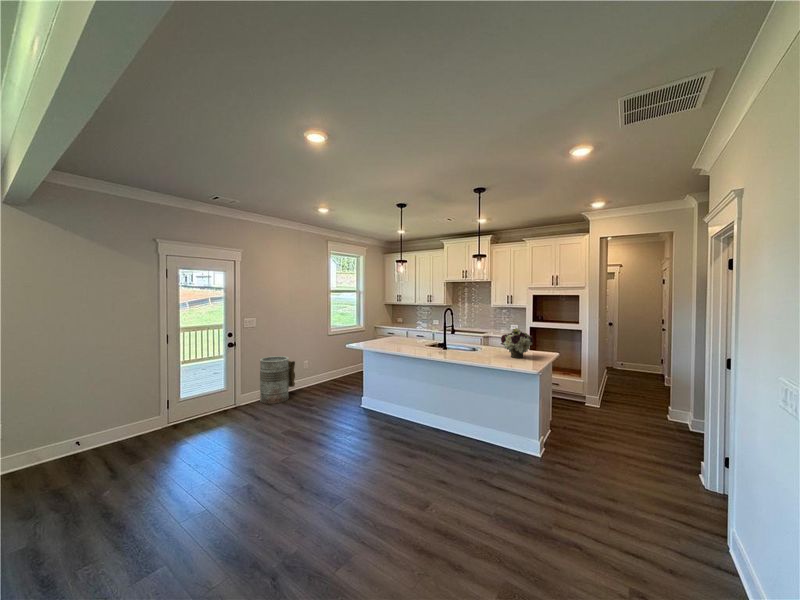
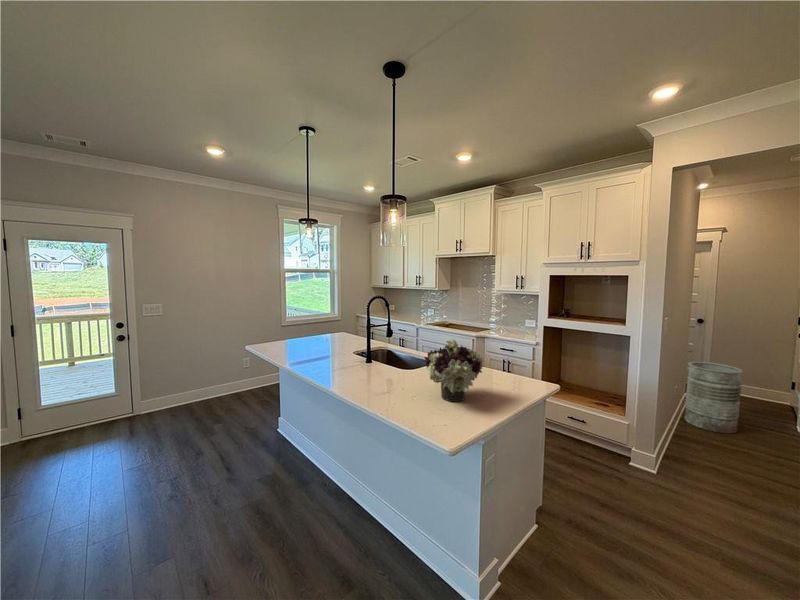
trash can: present [260,356,295,404] -> present [684,362,743,433]

